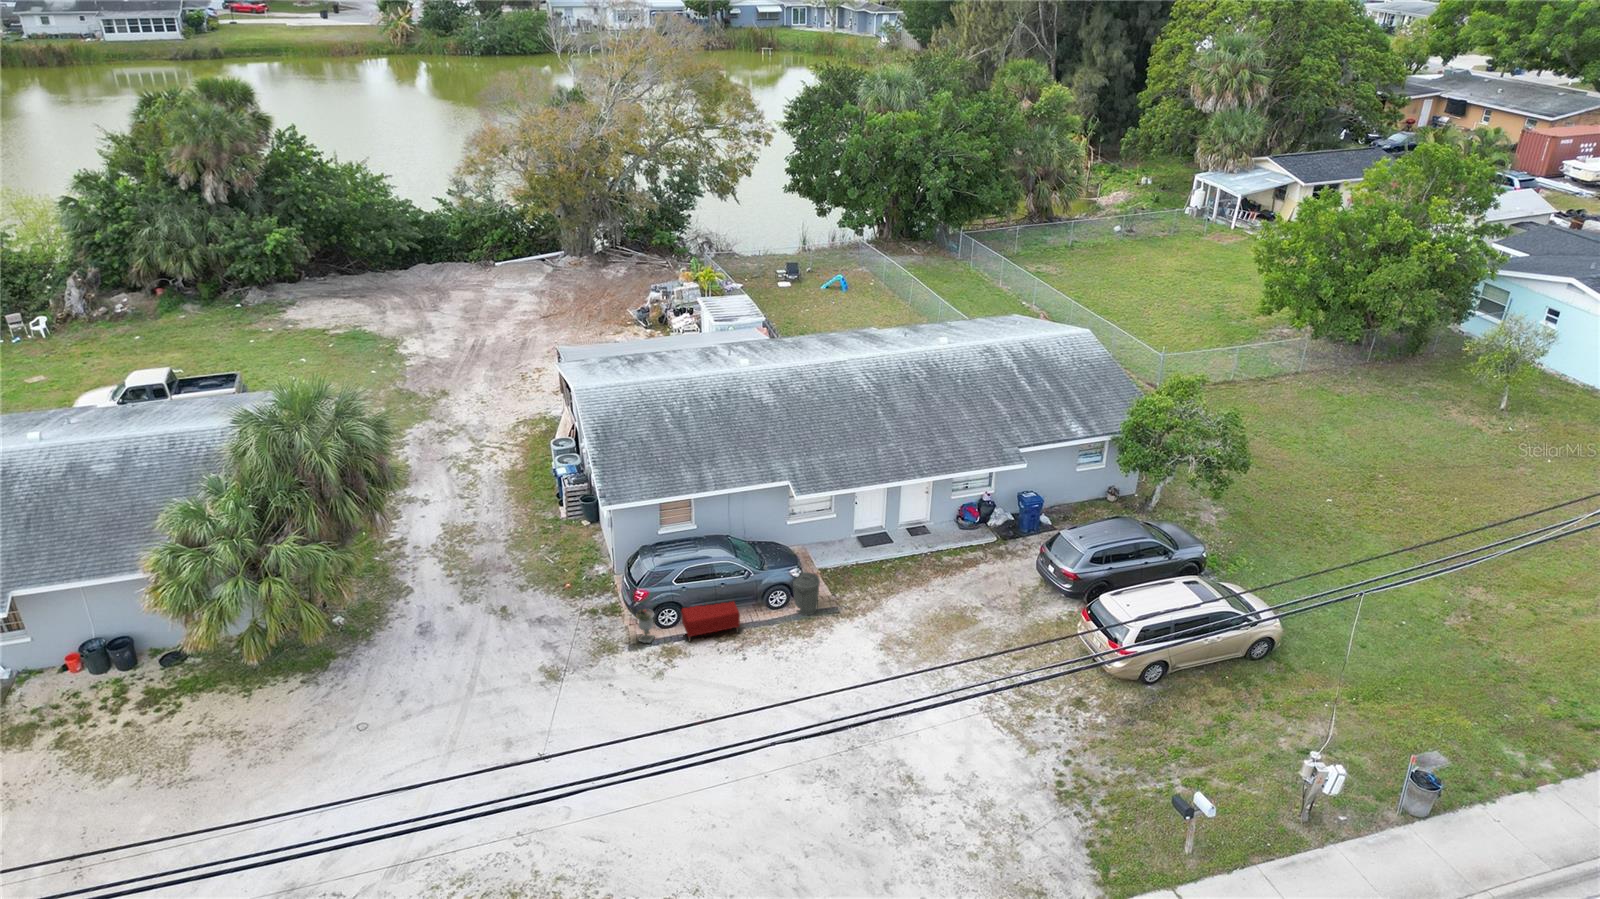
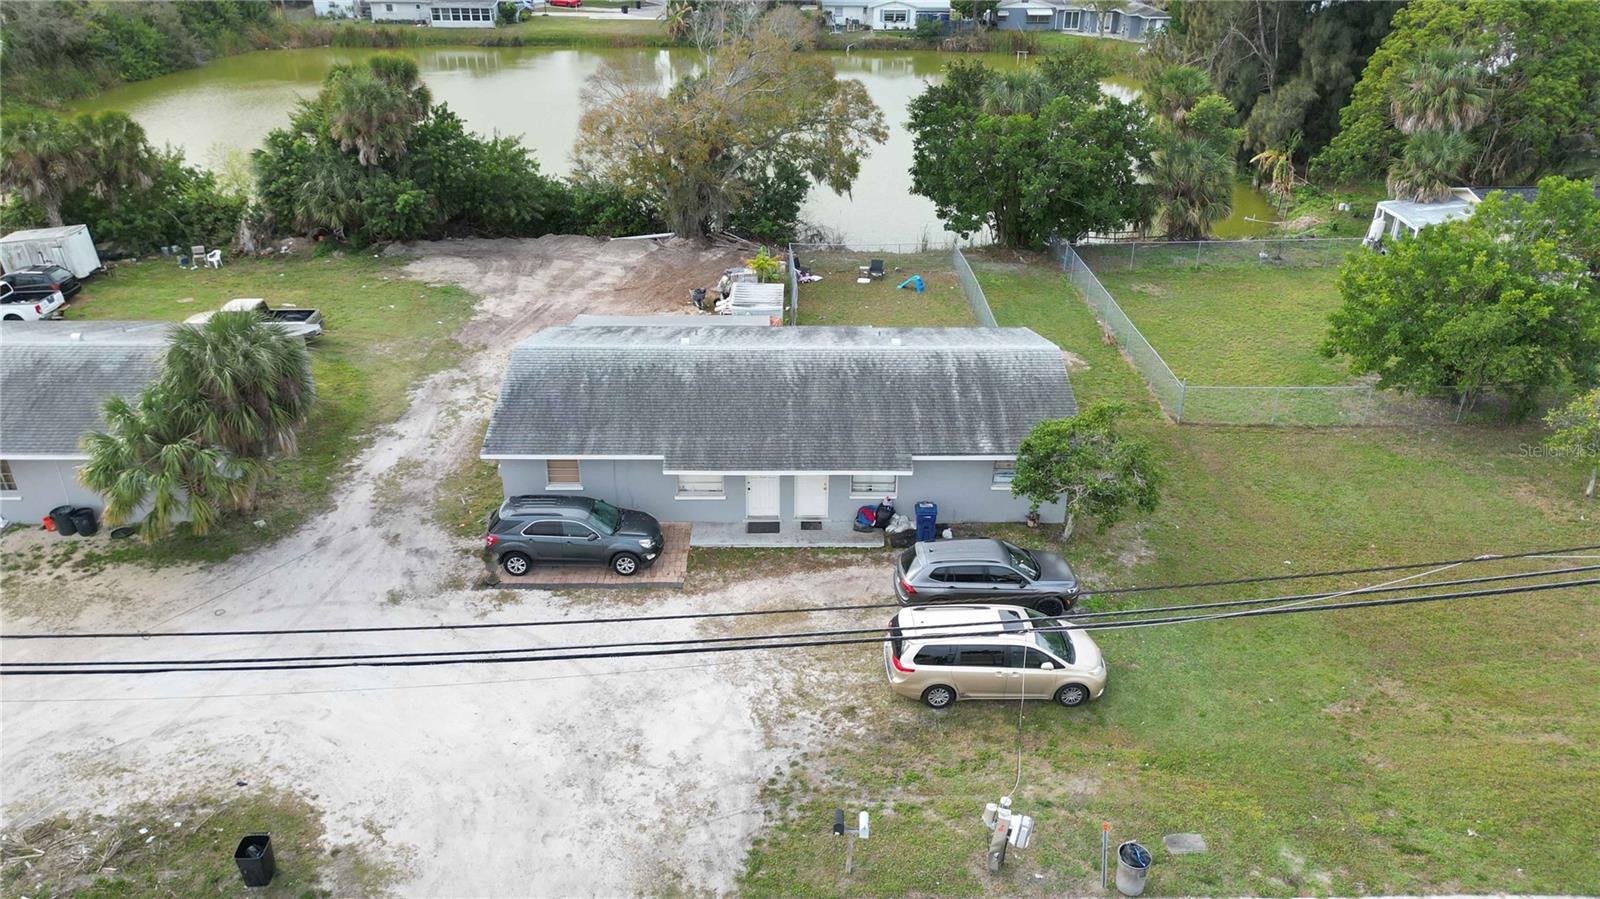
trash can: present [793,572,820,615] -> none [639,543,666,585]
bench: present [681,602,740,642] -> none [523,557,581,591]

